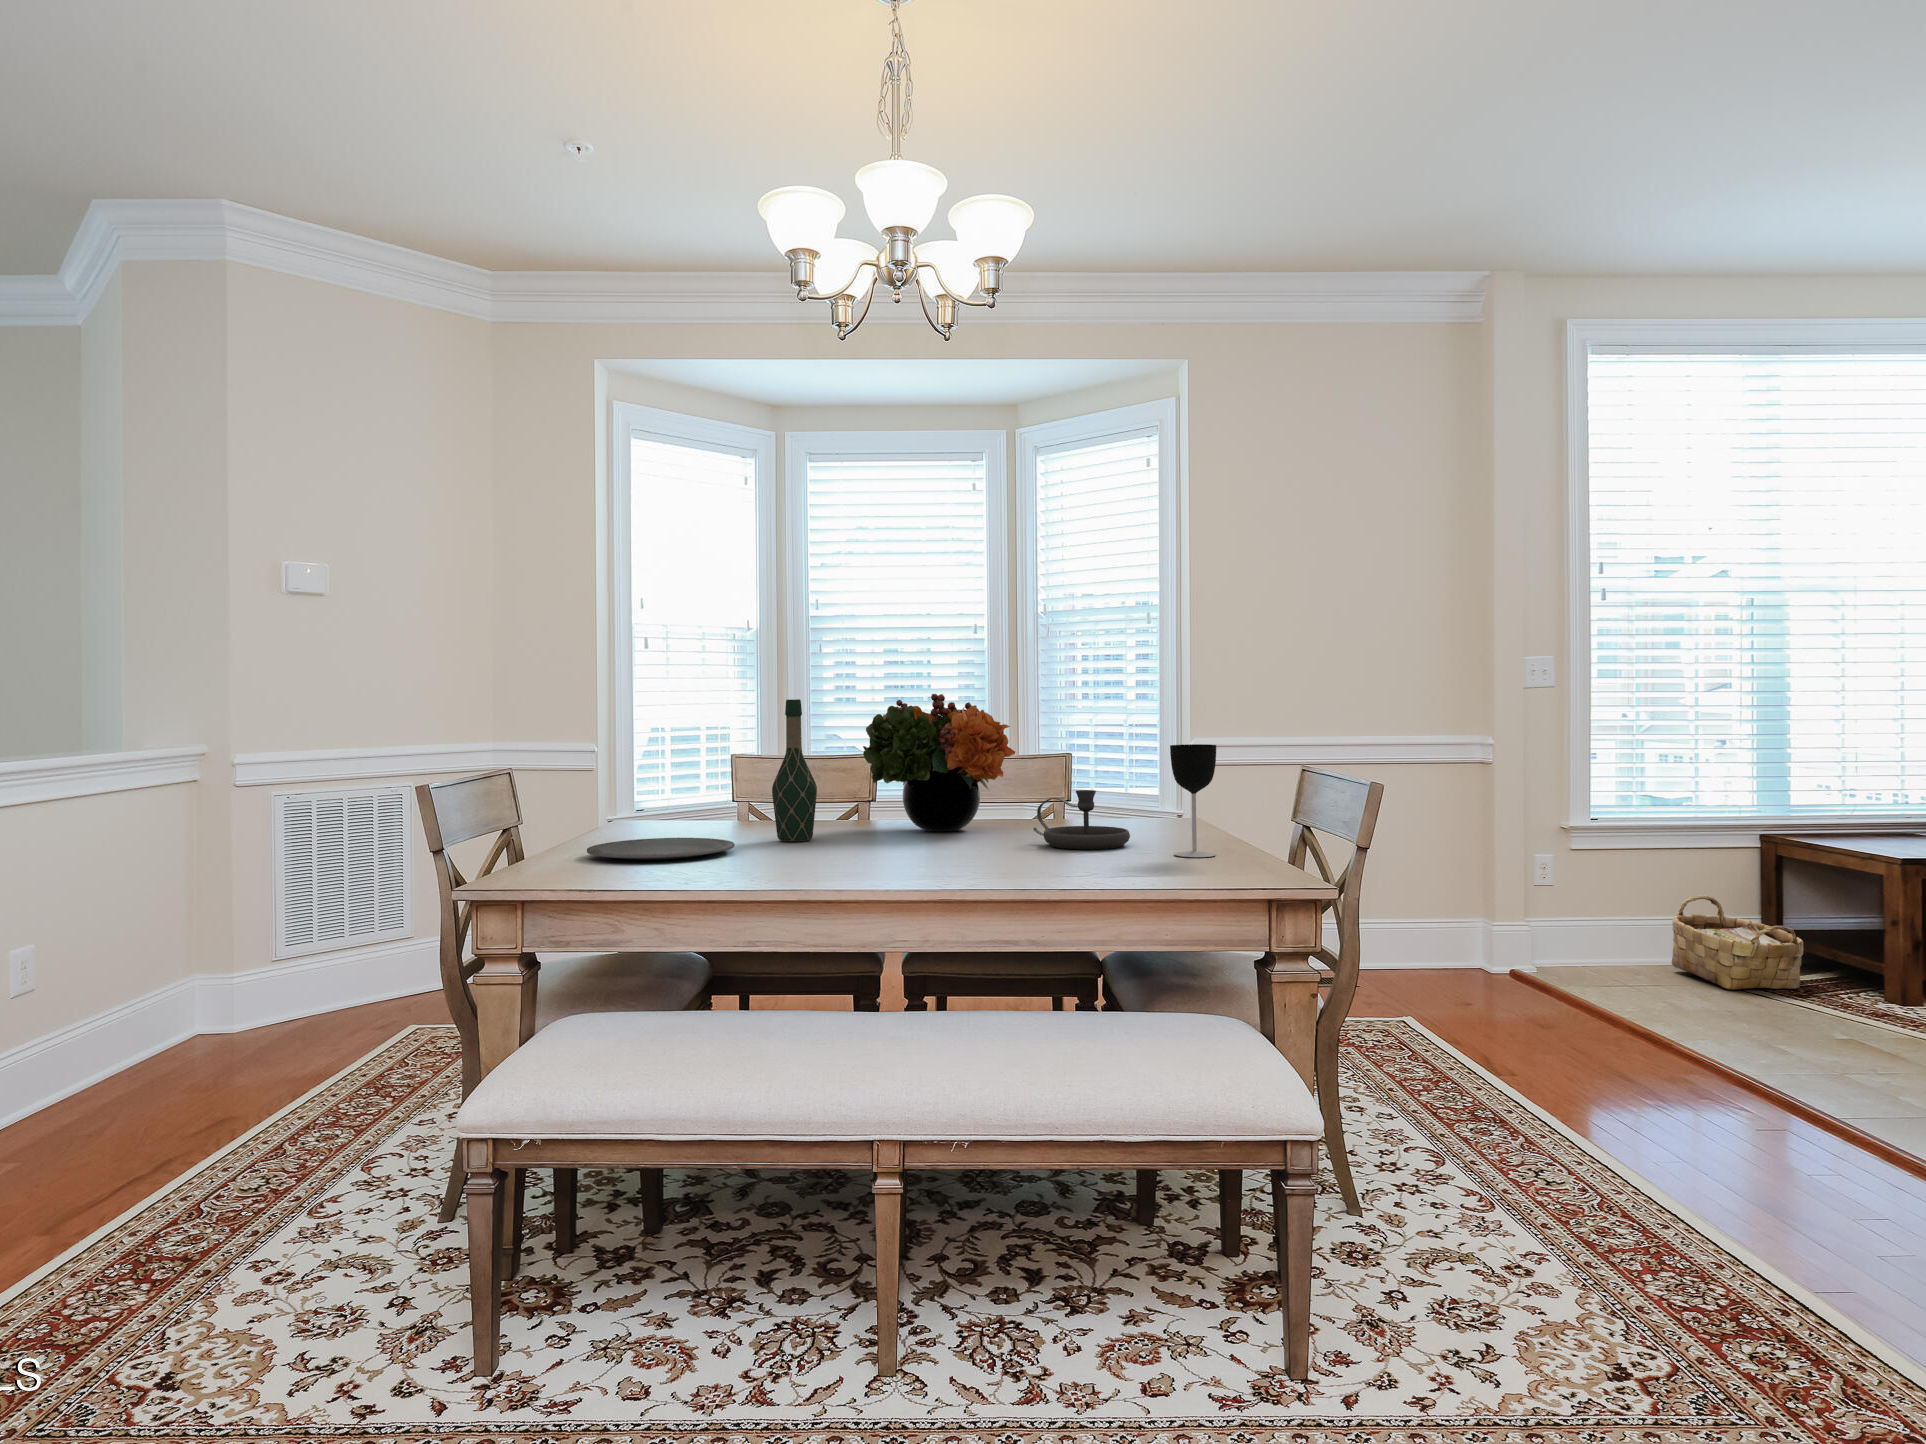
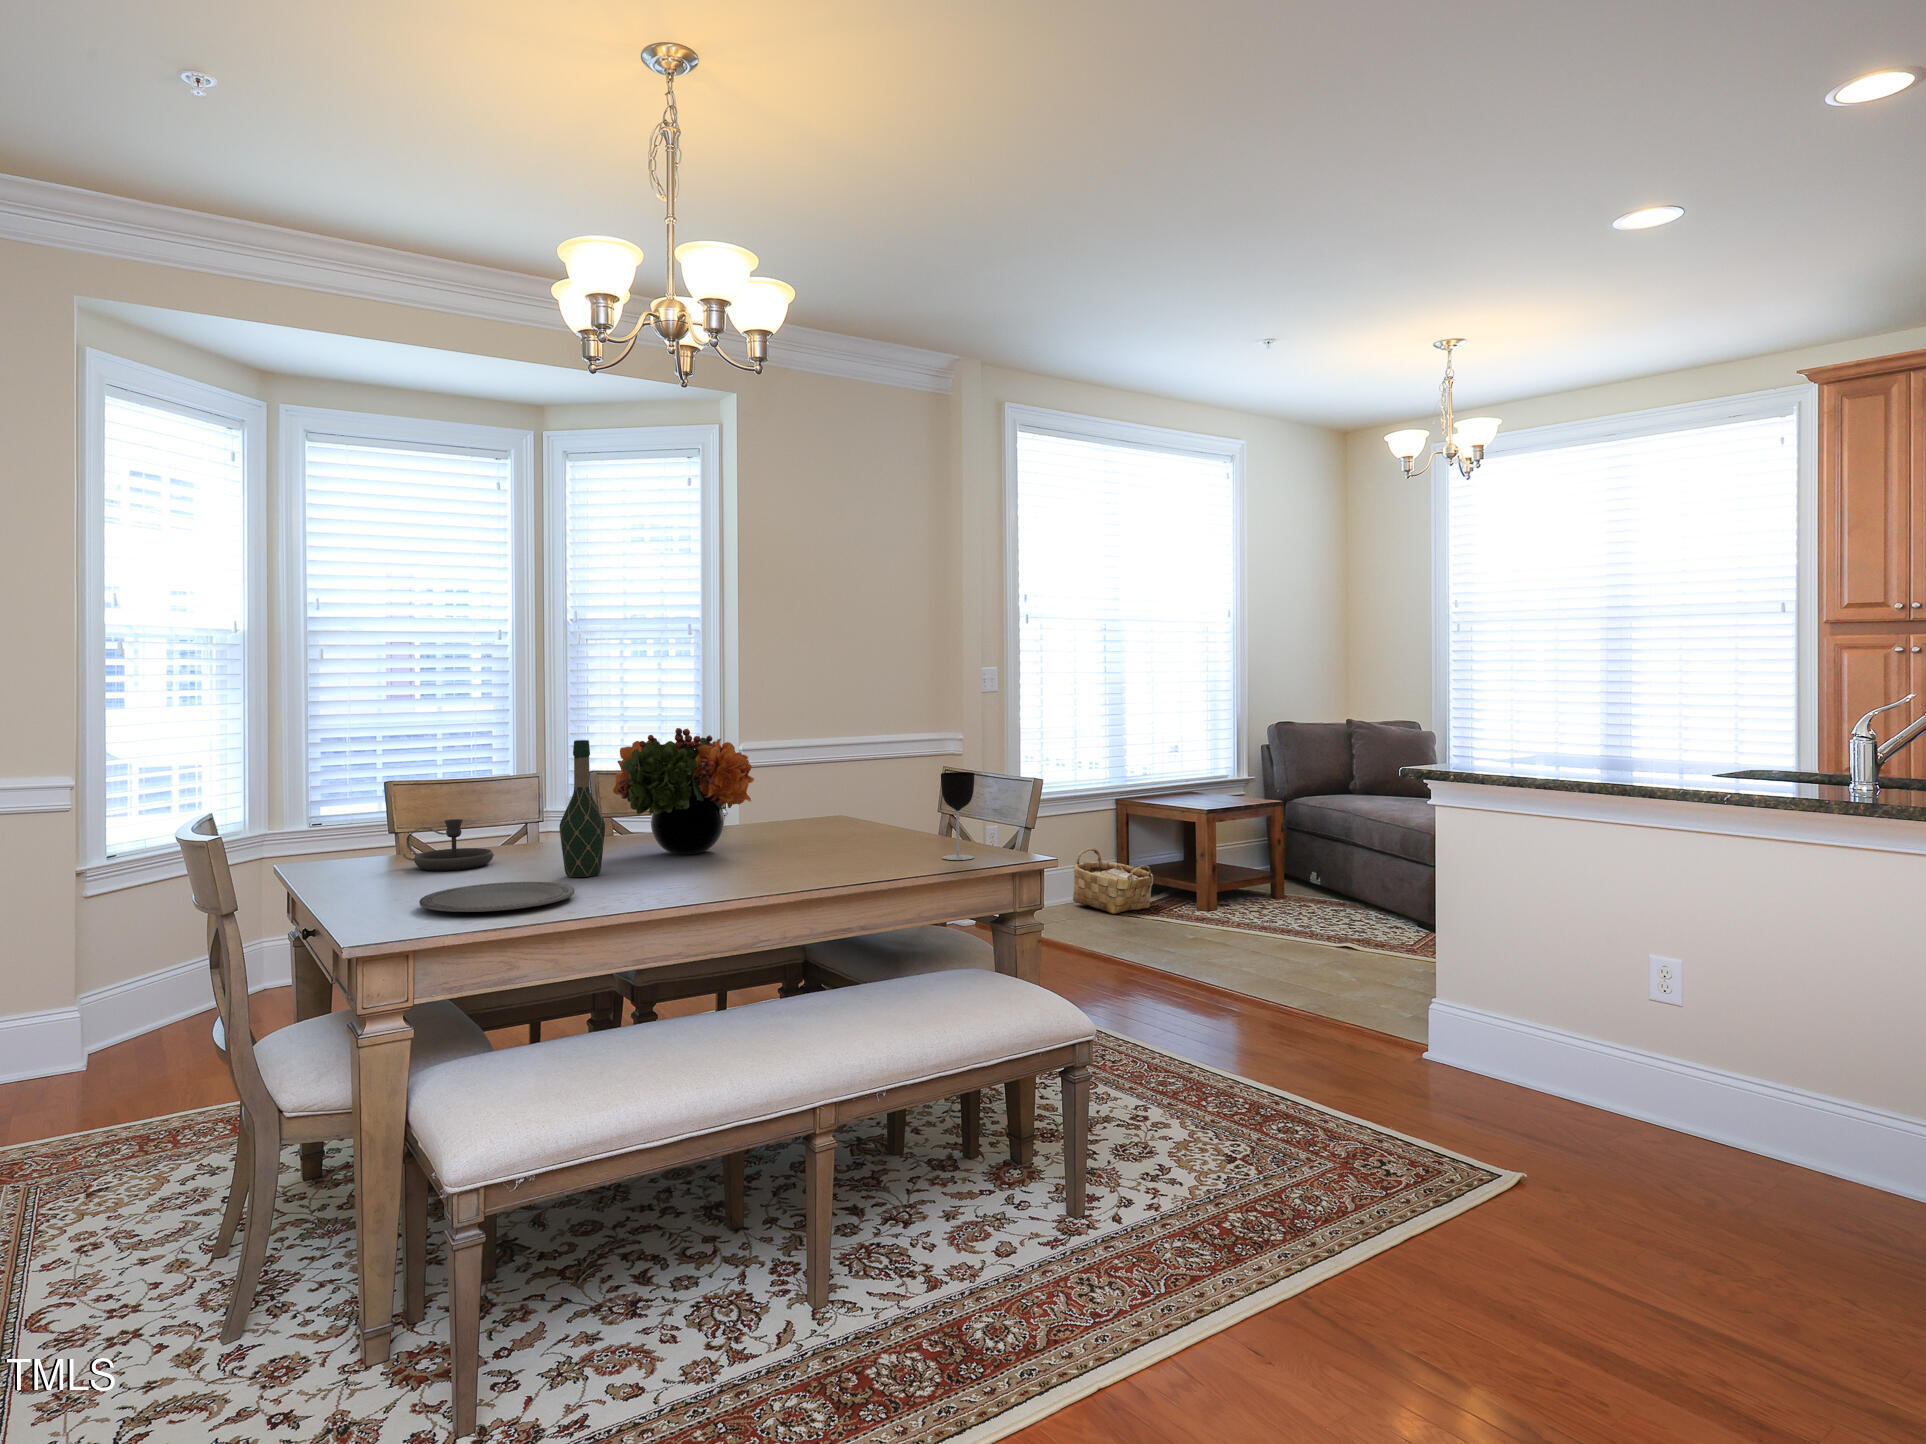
candlestick: present [1033,790,1130,850] -> present [403,819,494,871]

